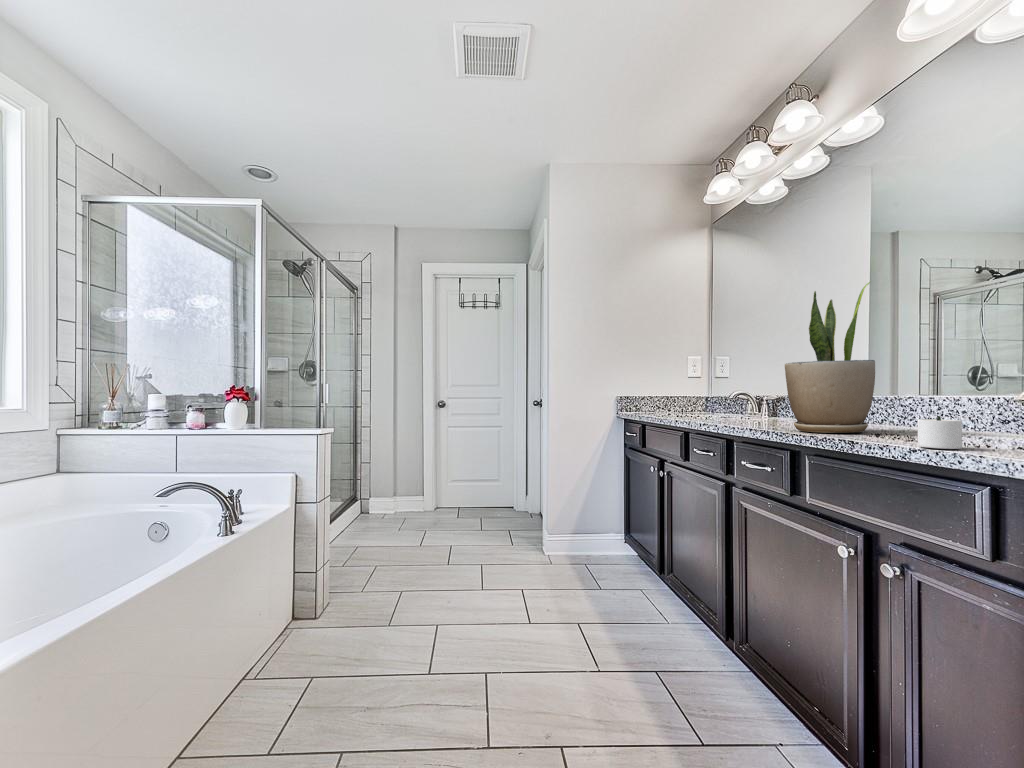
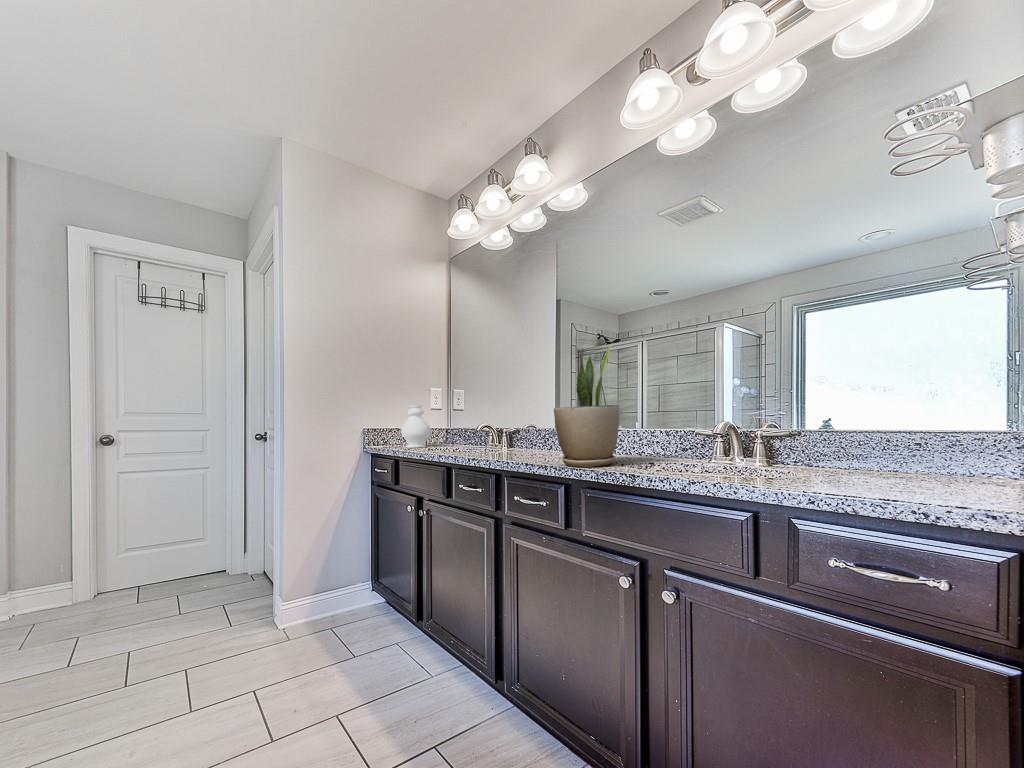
decorative vase: none [655,367,688,412] -> present [401,405,431,448]
candle: present [918,416,962,449] -> none [683,453,728,479]

